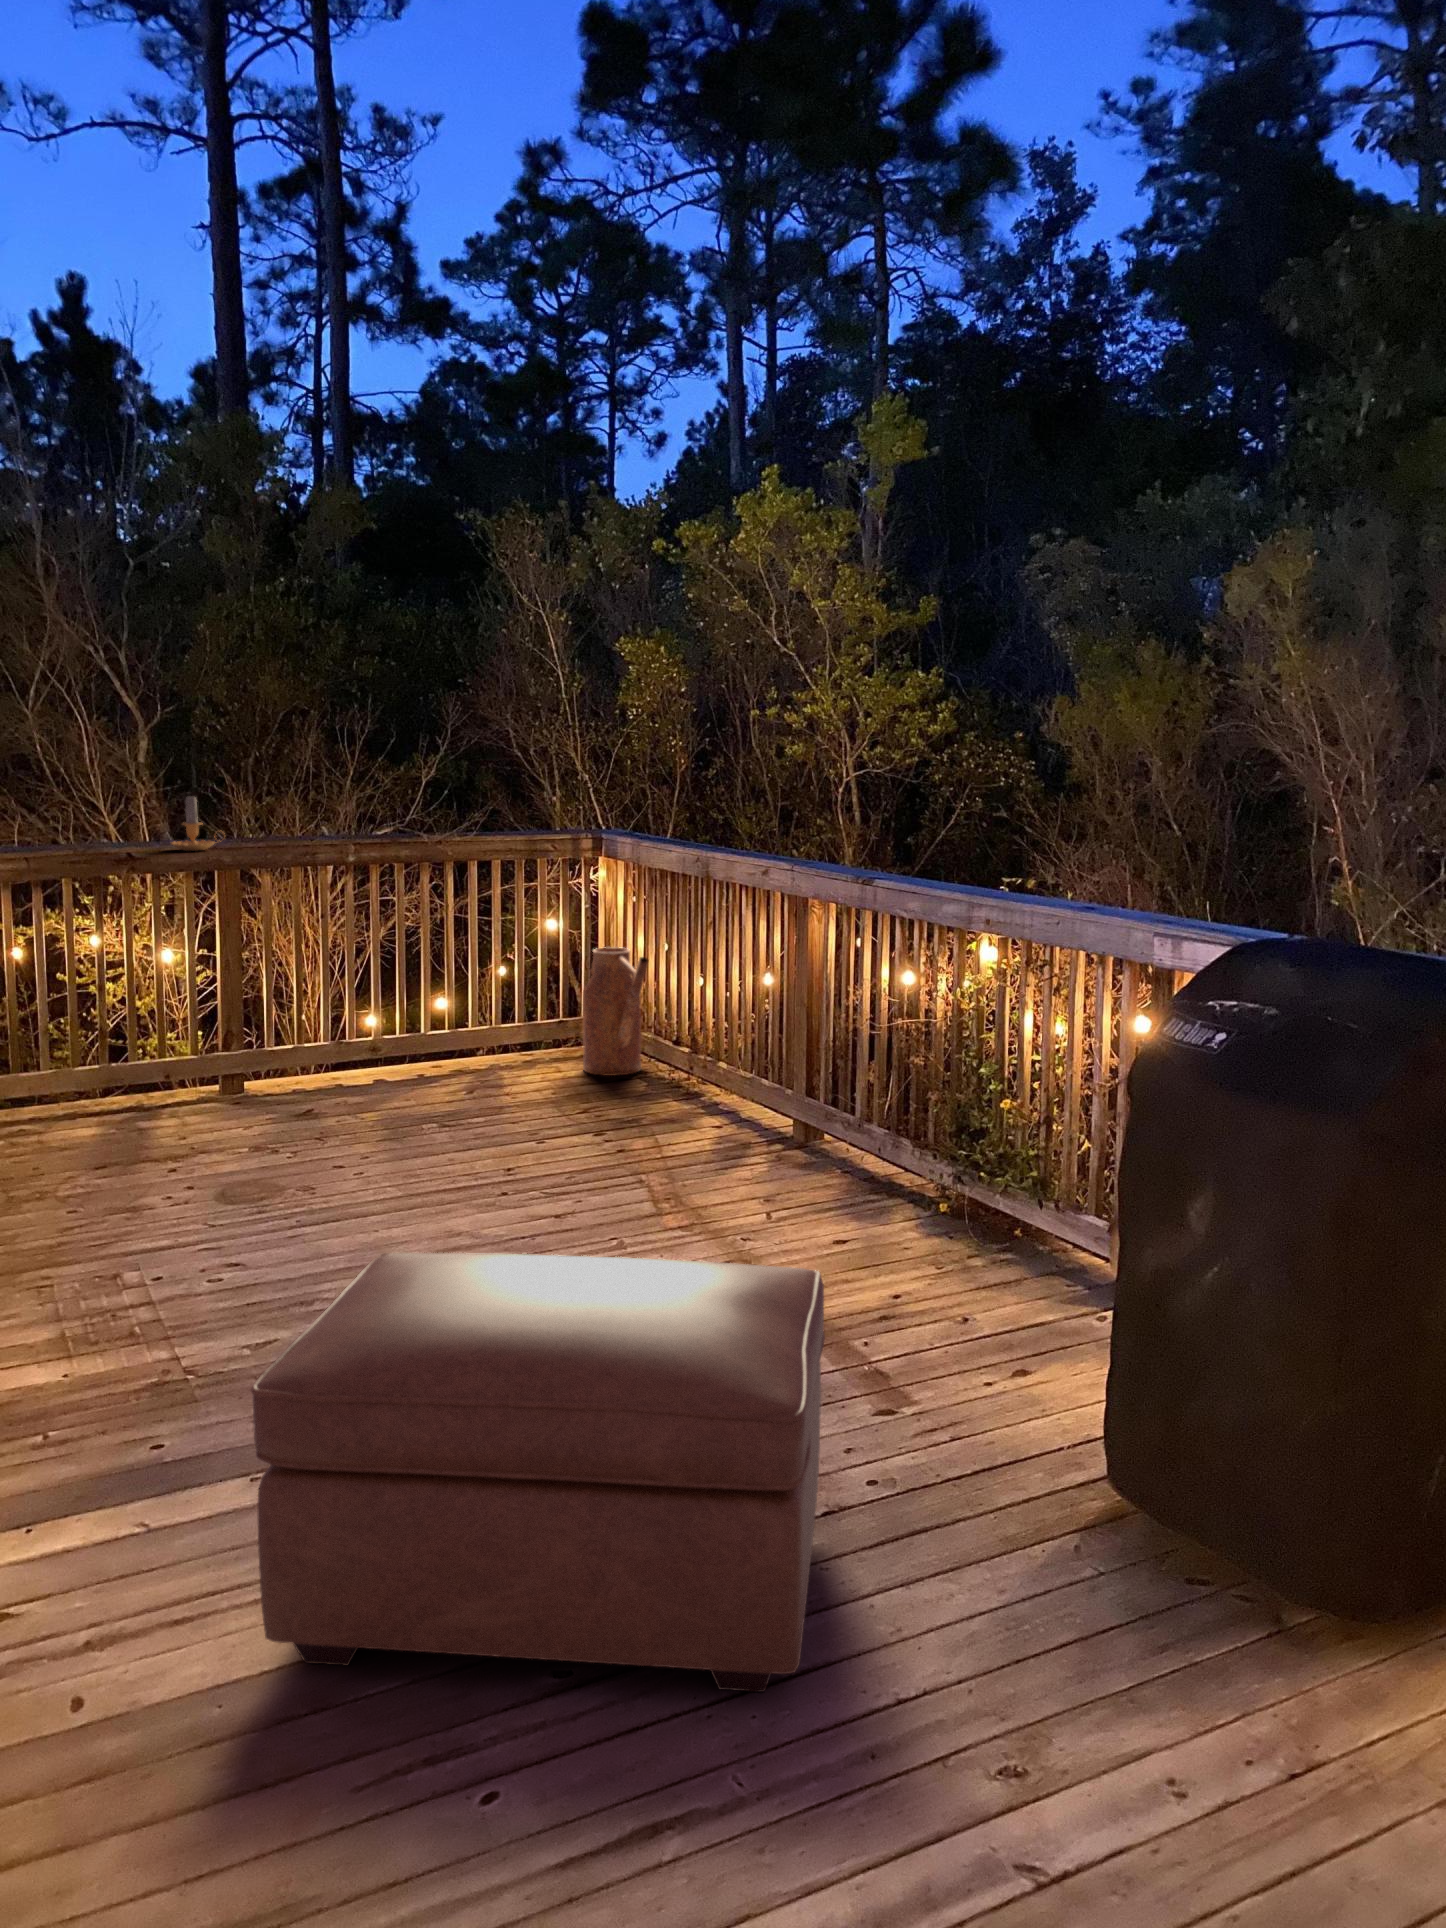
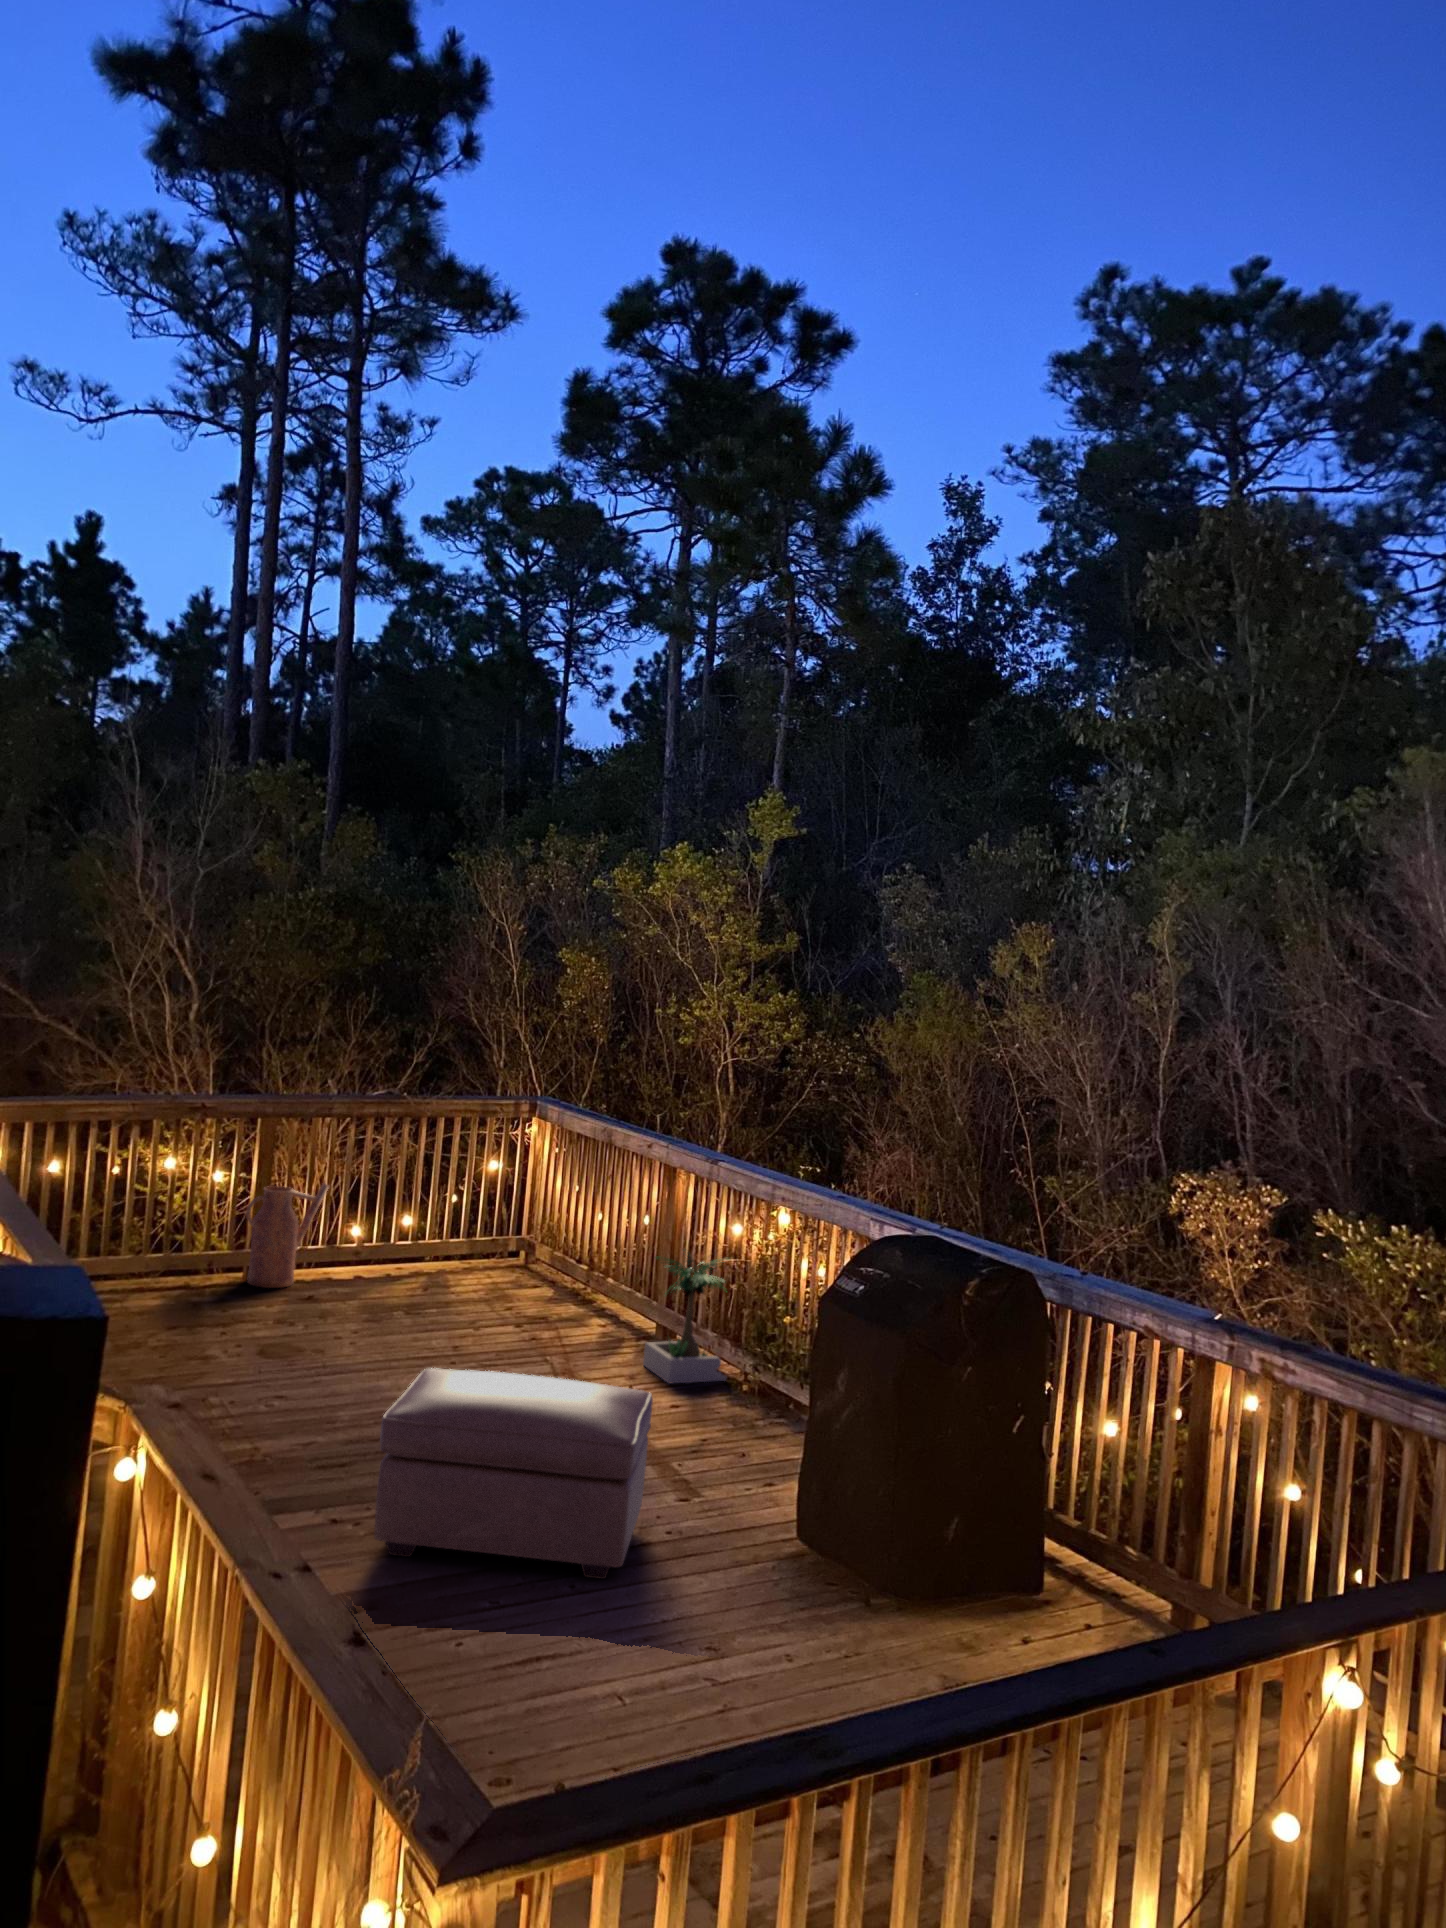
candle: present [171,797,223,851] -> none [240,1062,278,1102]
watering can: present [583,947,648,1076] -> present [246,1184,329,1288]
potted plant: none [772,1005,923,1213] -> present [643,1257,729,1383]

